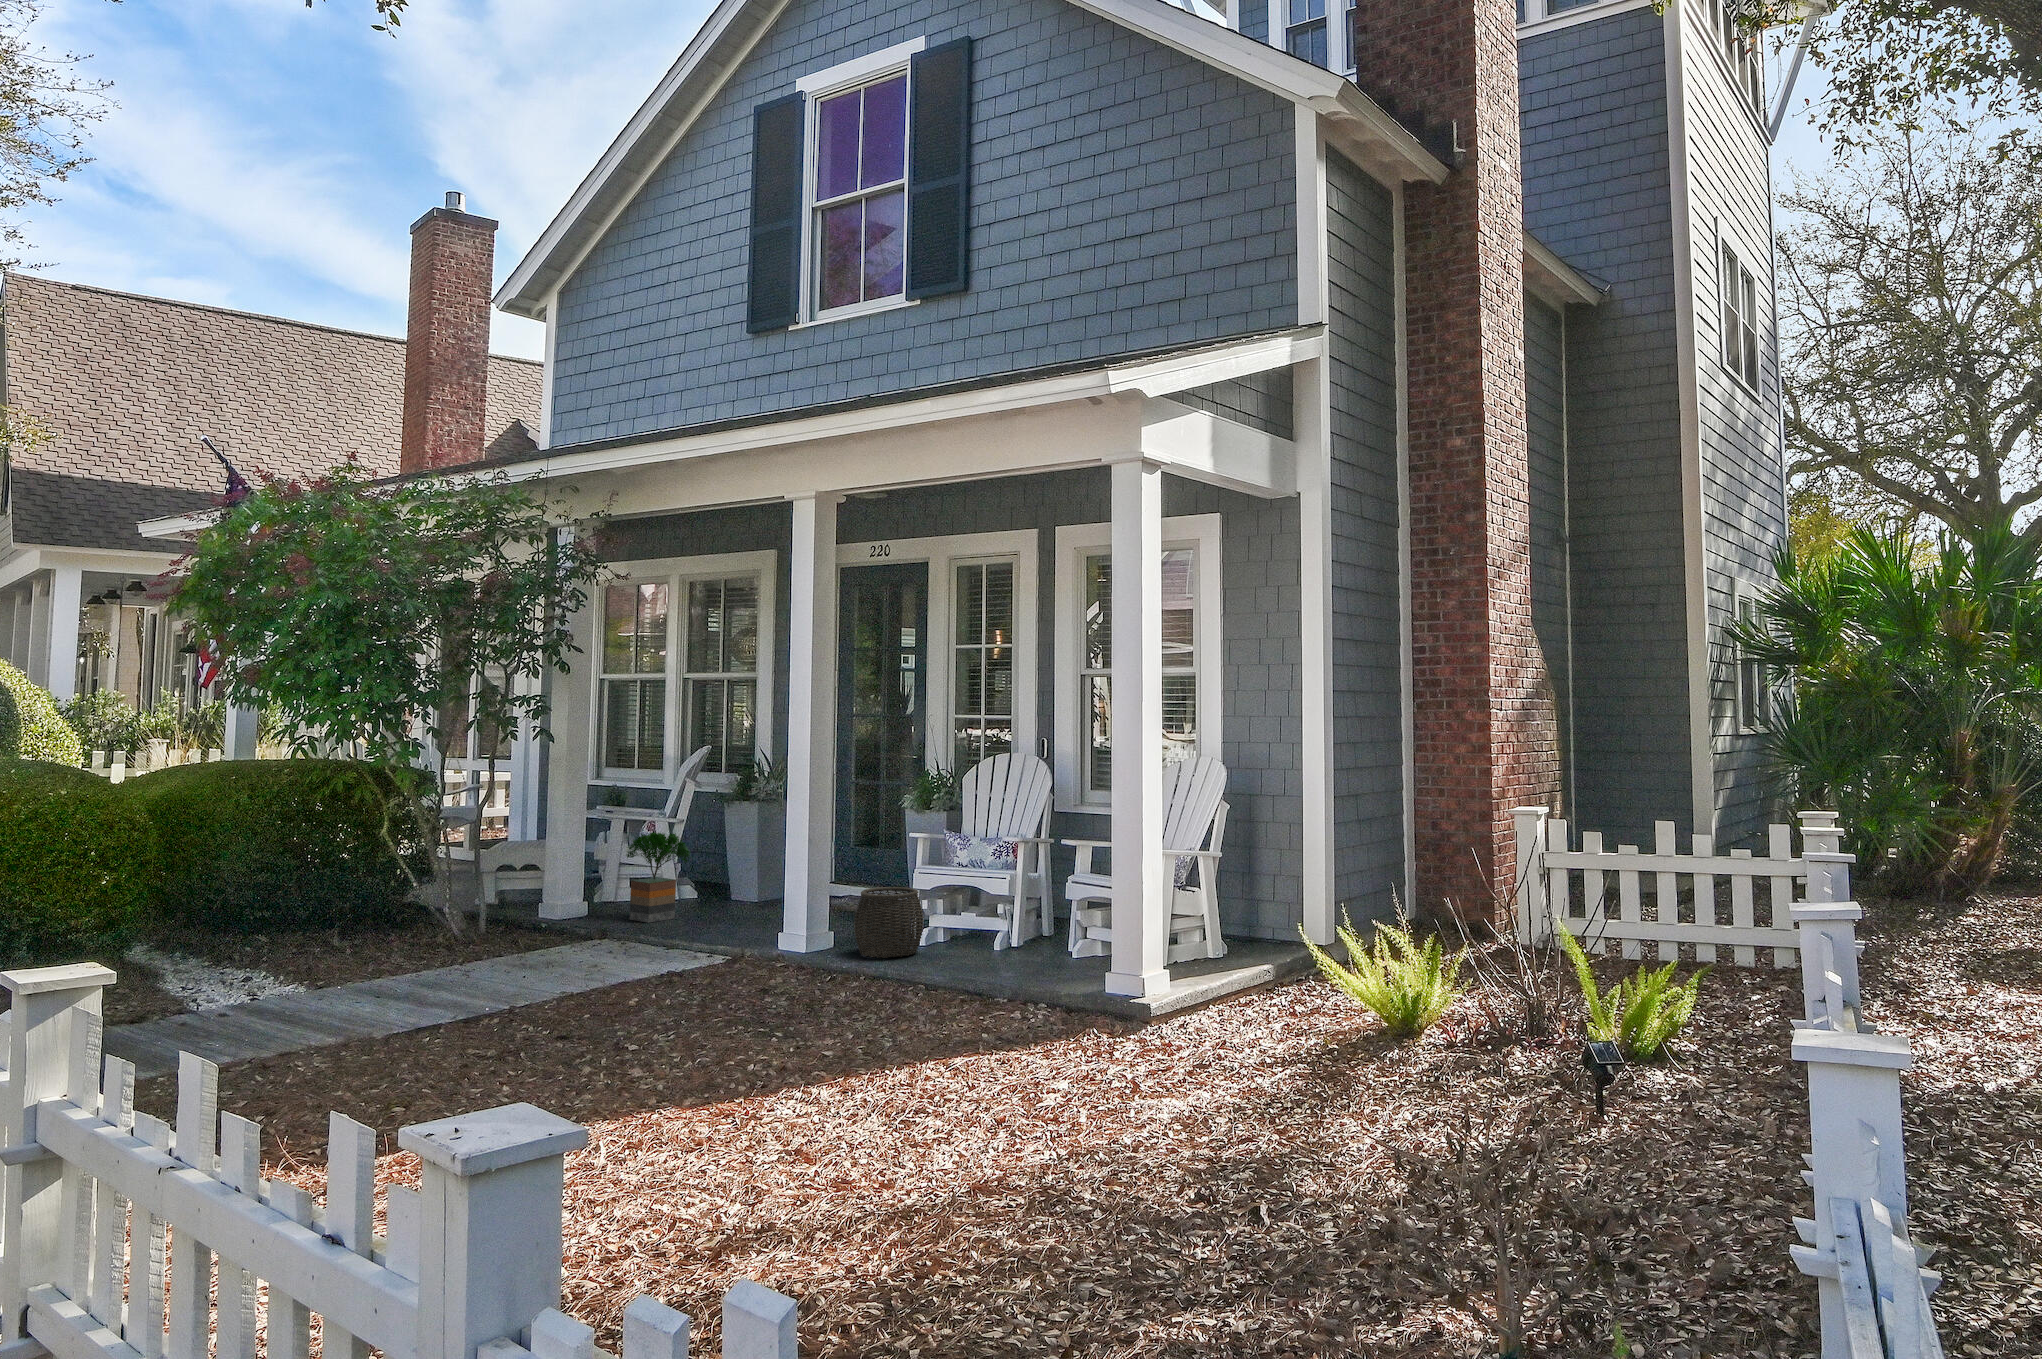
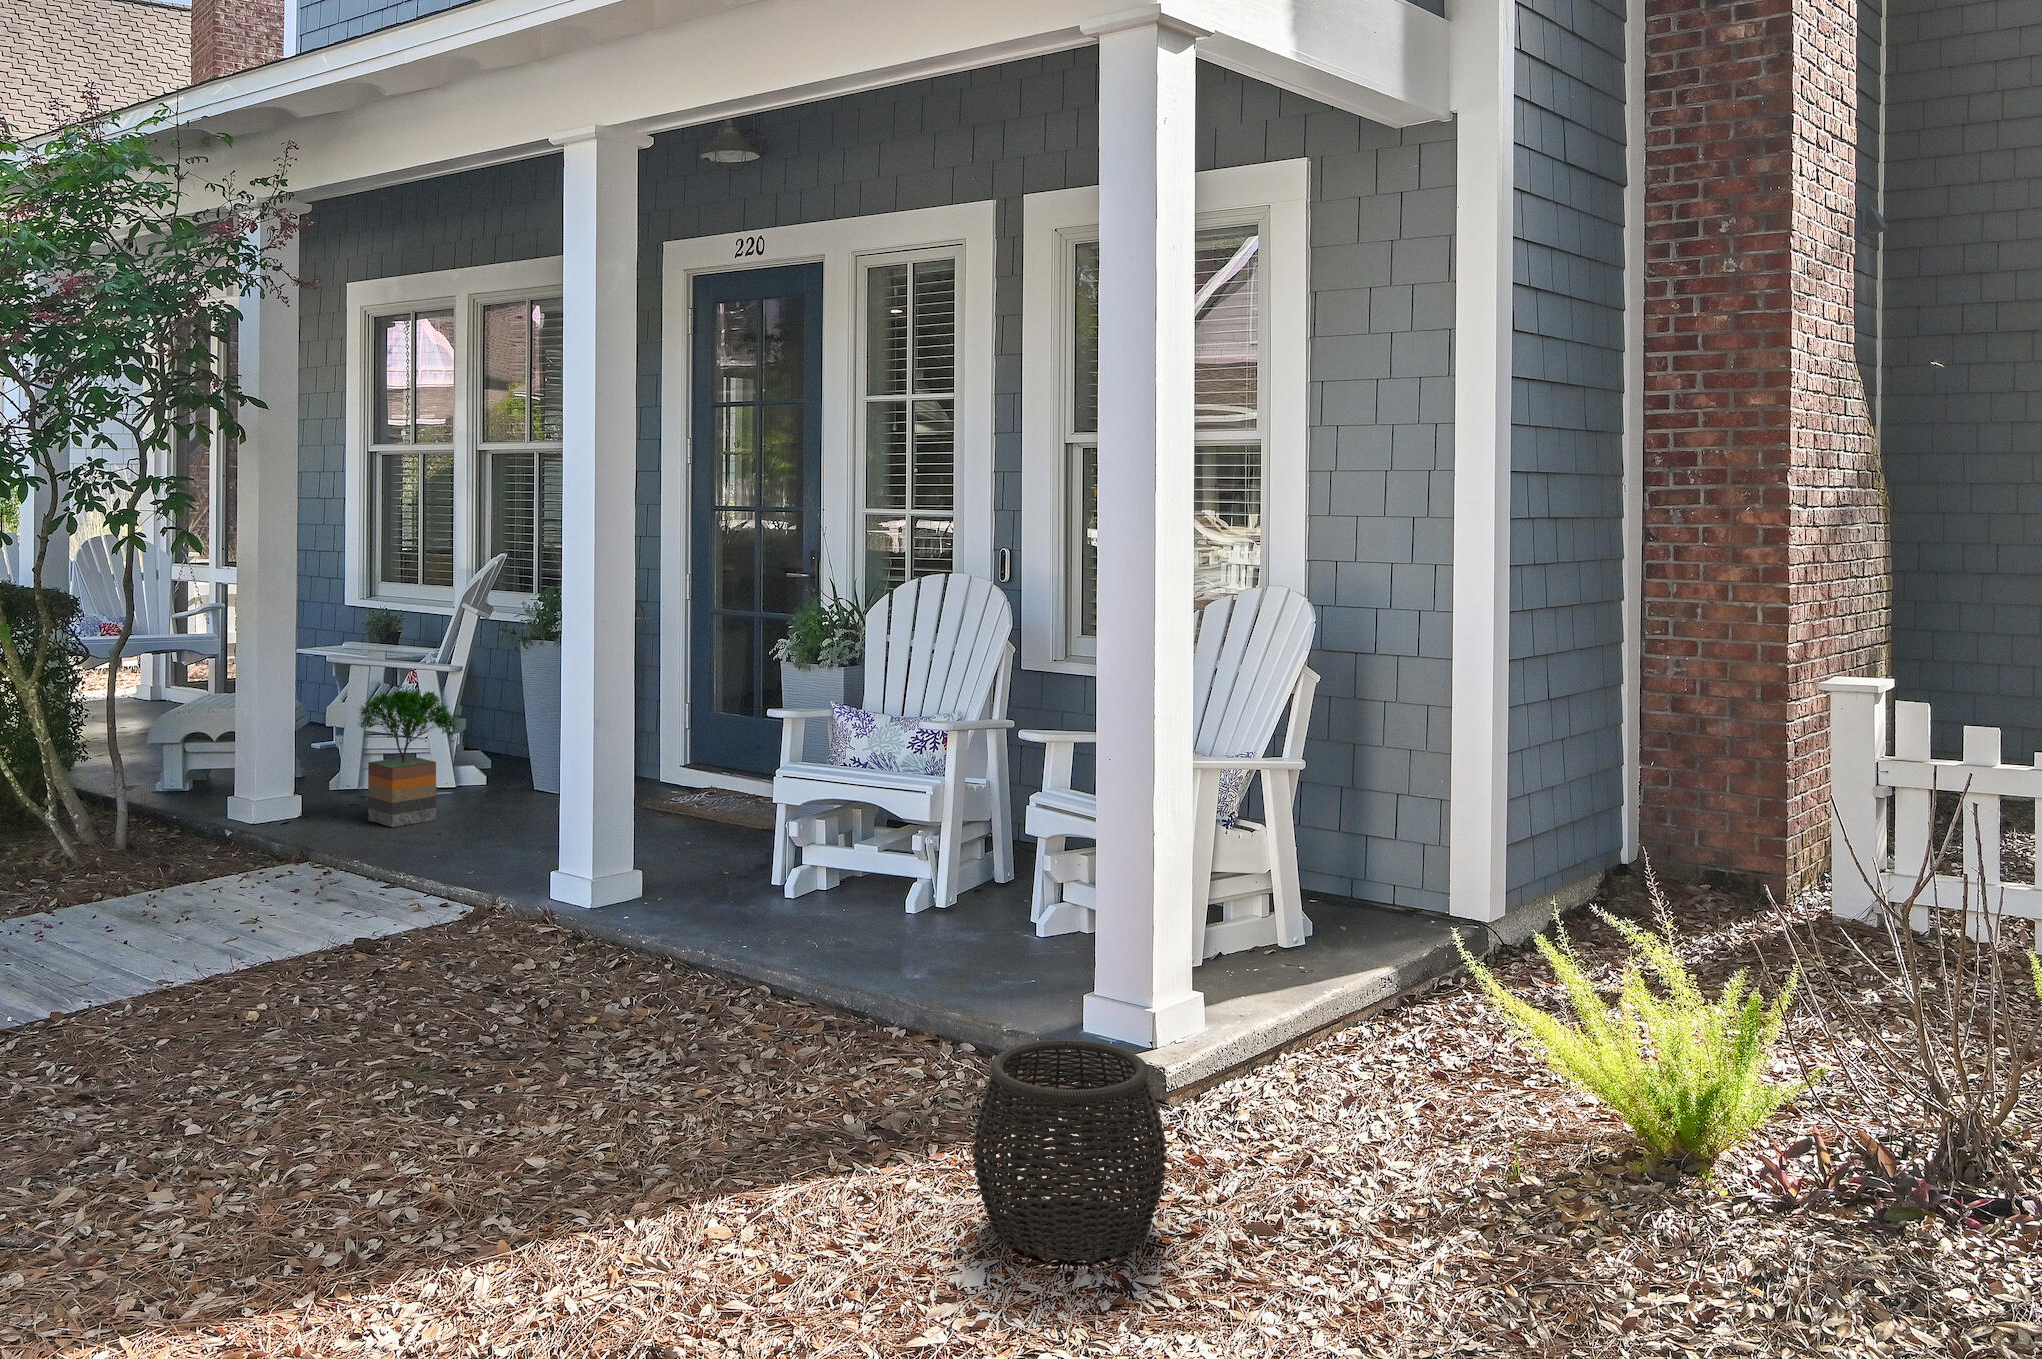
woven basket: present [853,887,924,958] -> present [972,1040,1167,1263]

